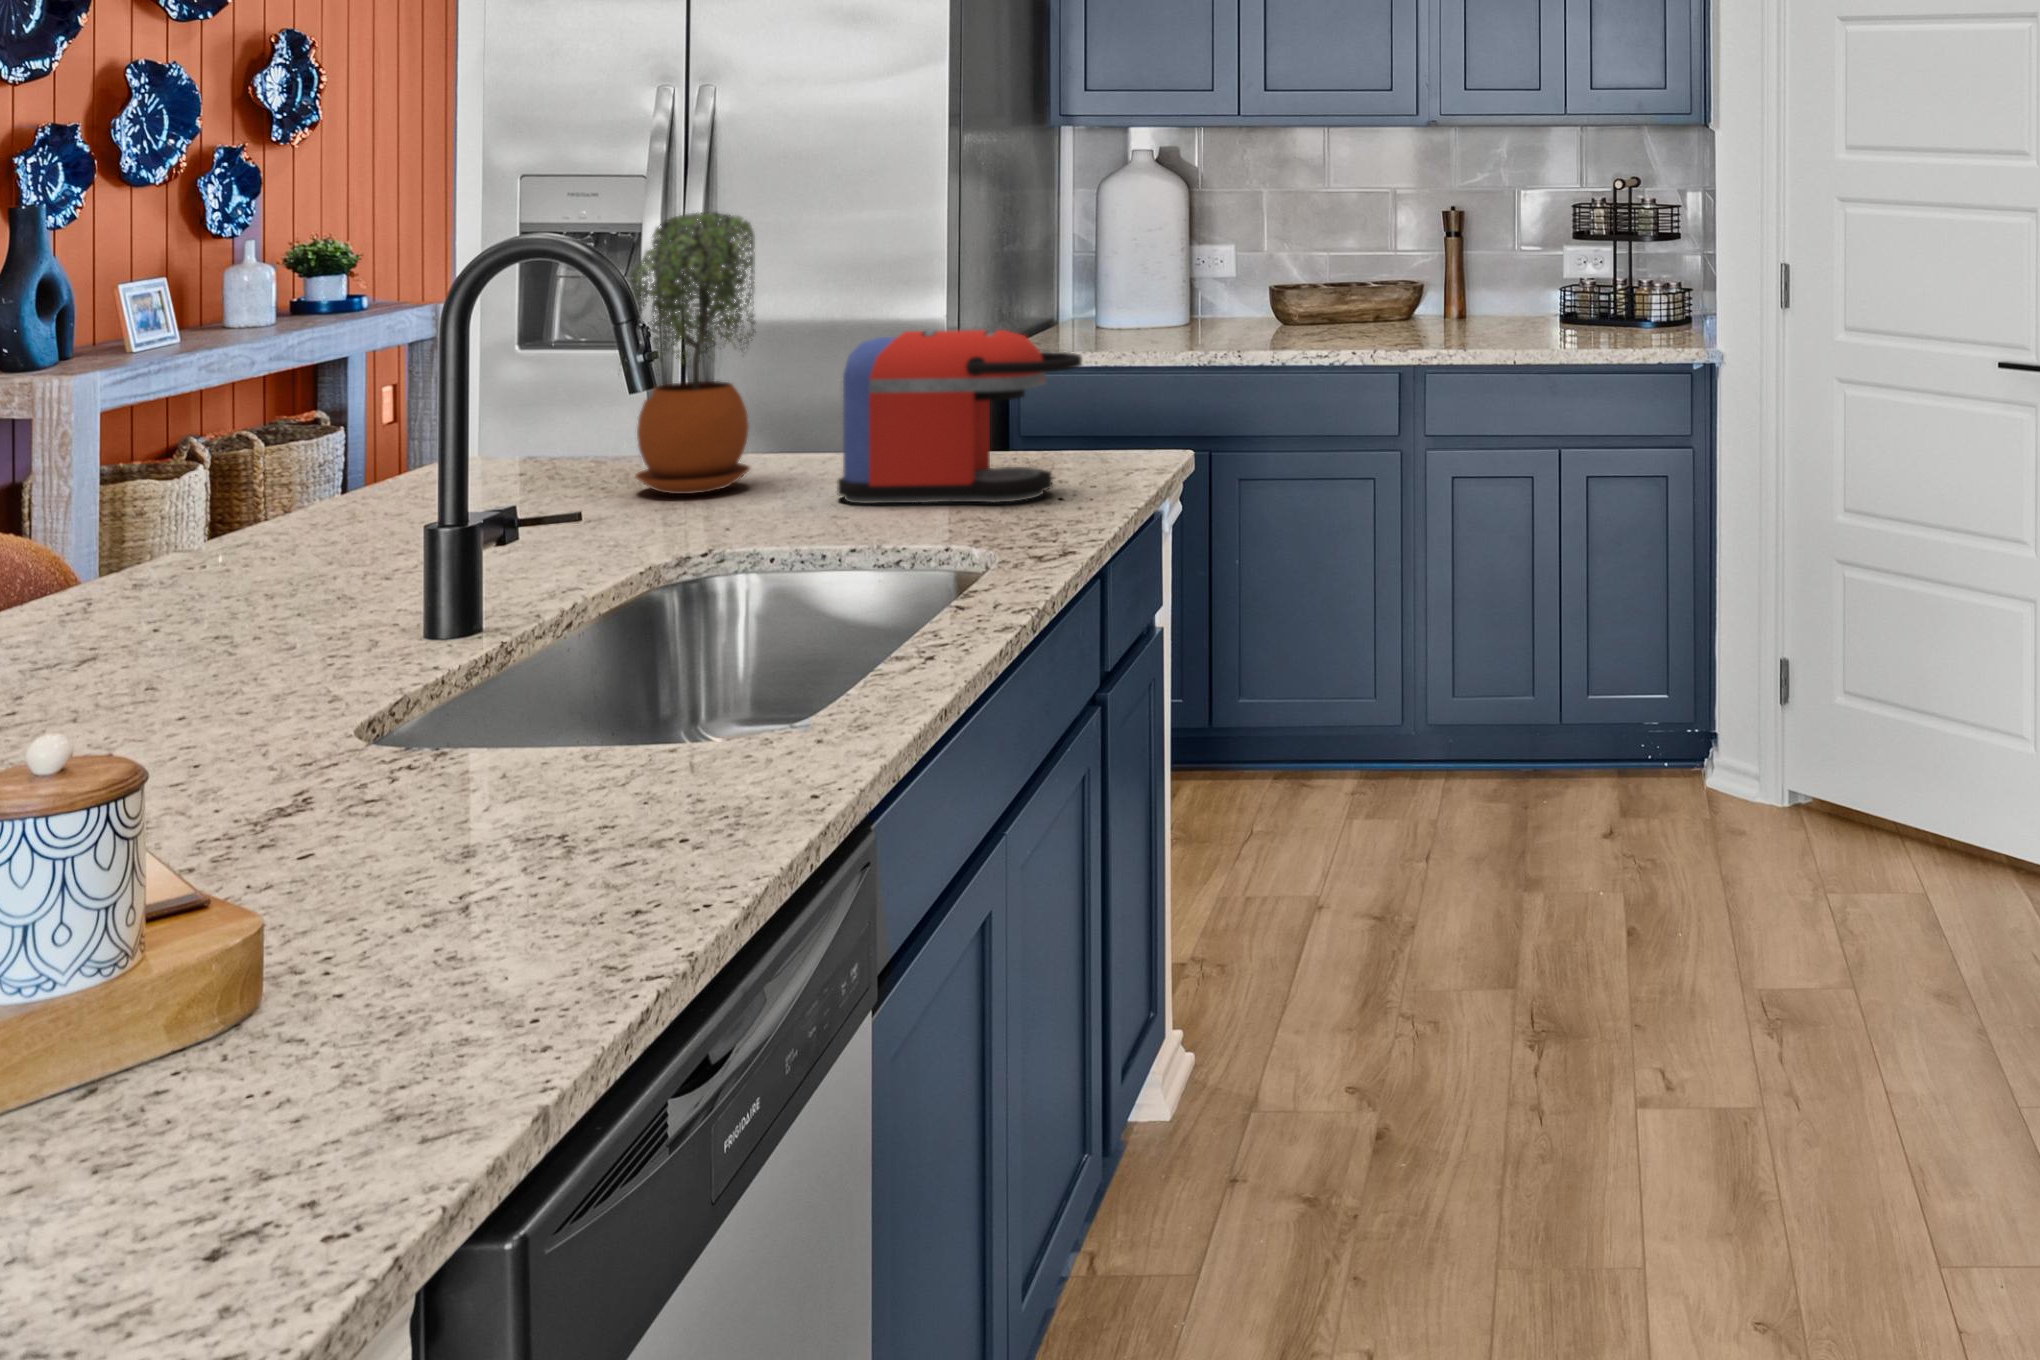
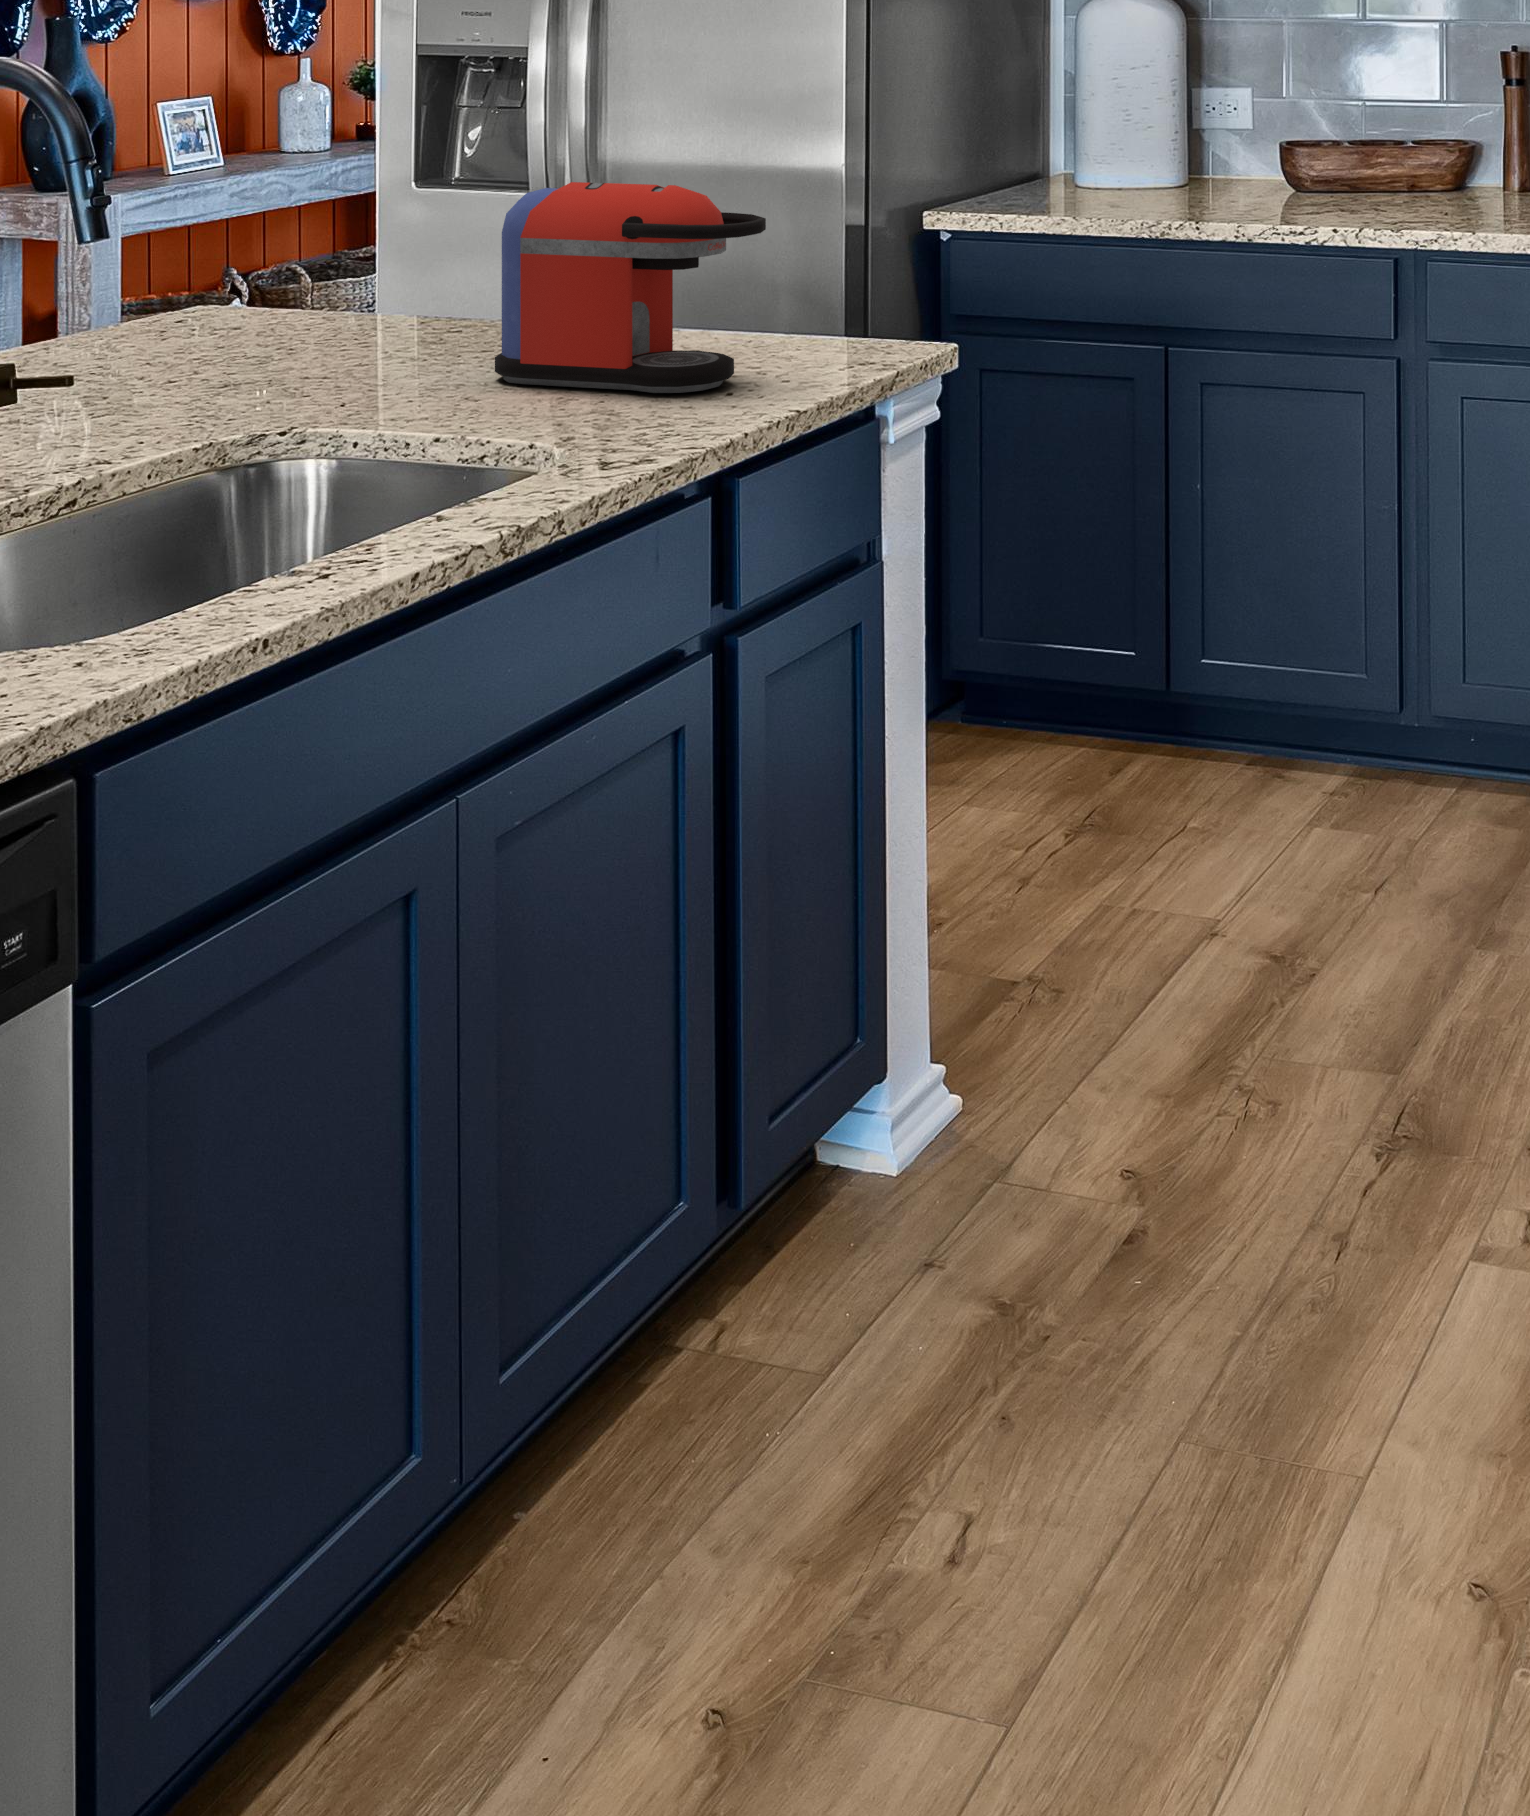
potted plant: present [620,212,756,494] -> none [293,34,452,359]

